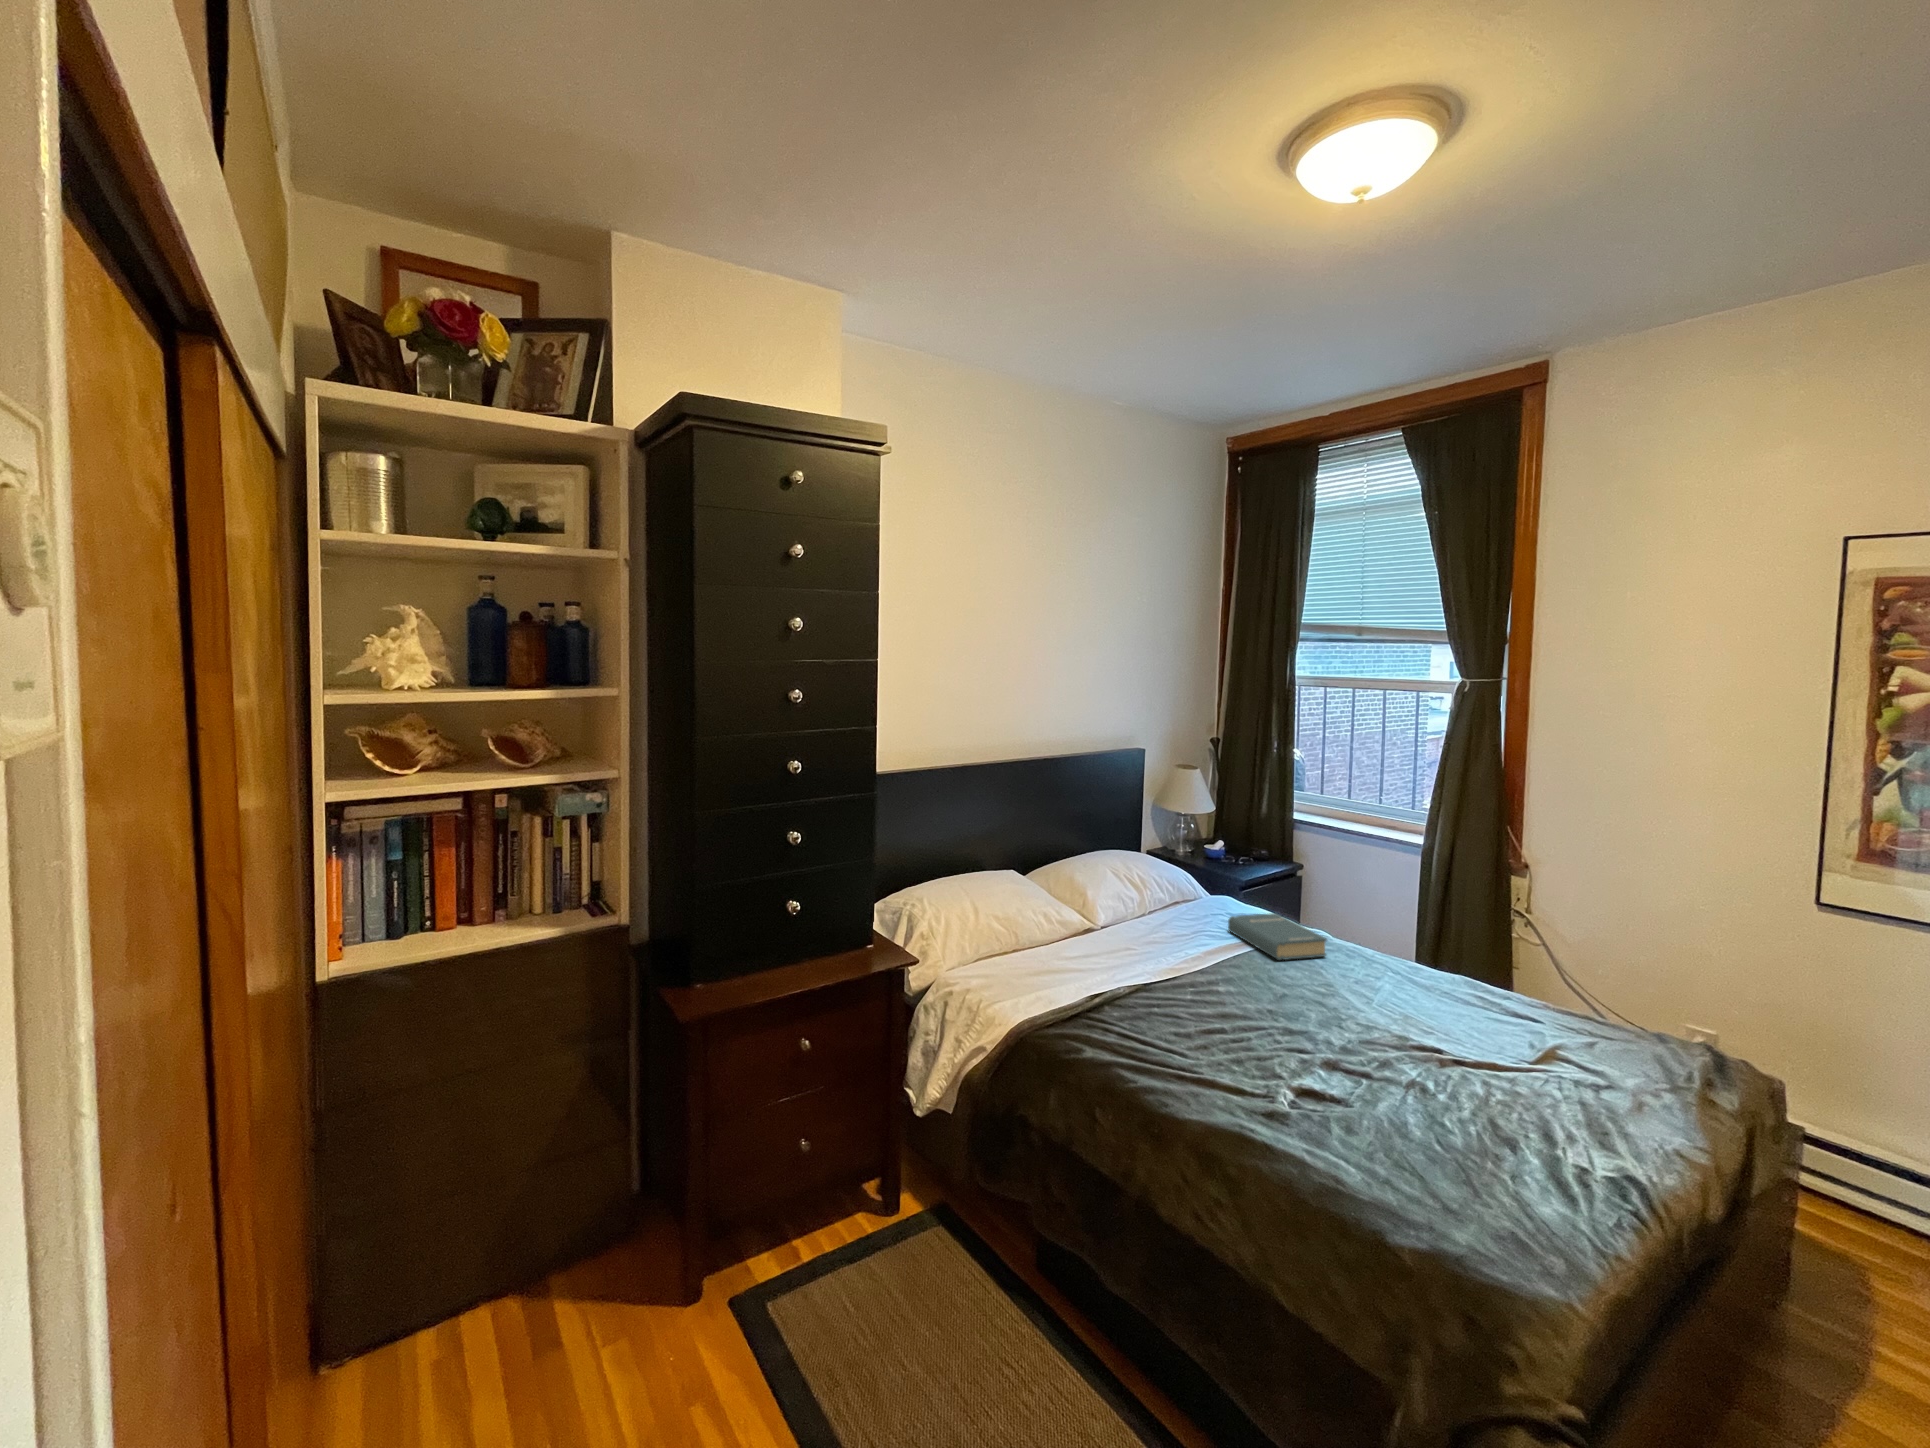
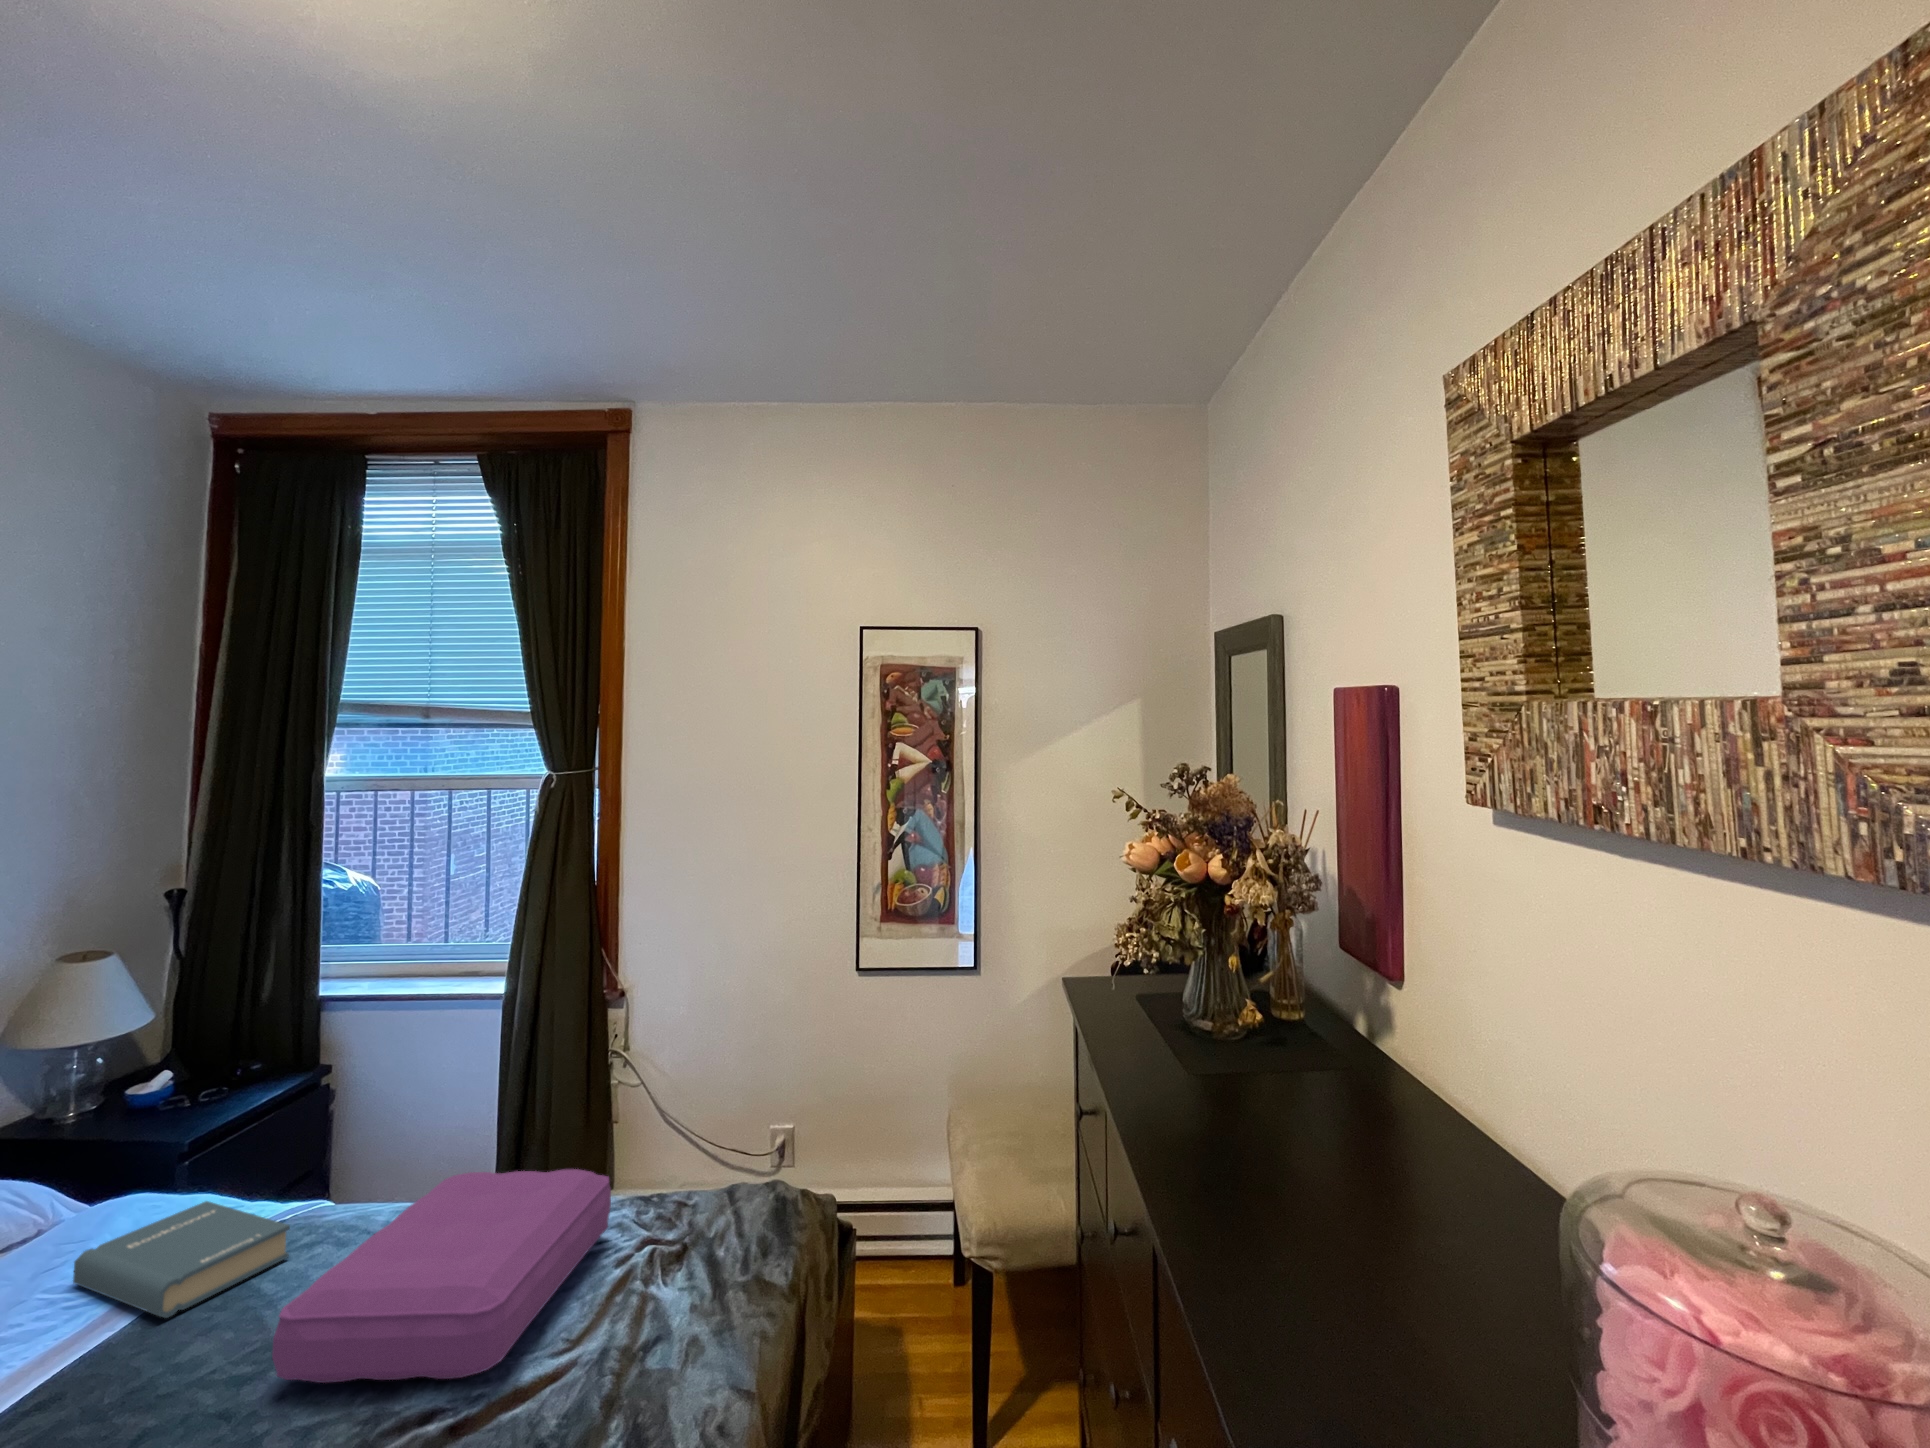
pillow: none [1349,943,1546,1052] -> present [272,1169,611,1383]

